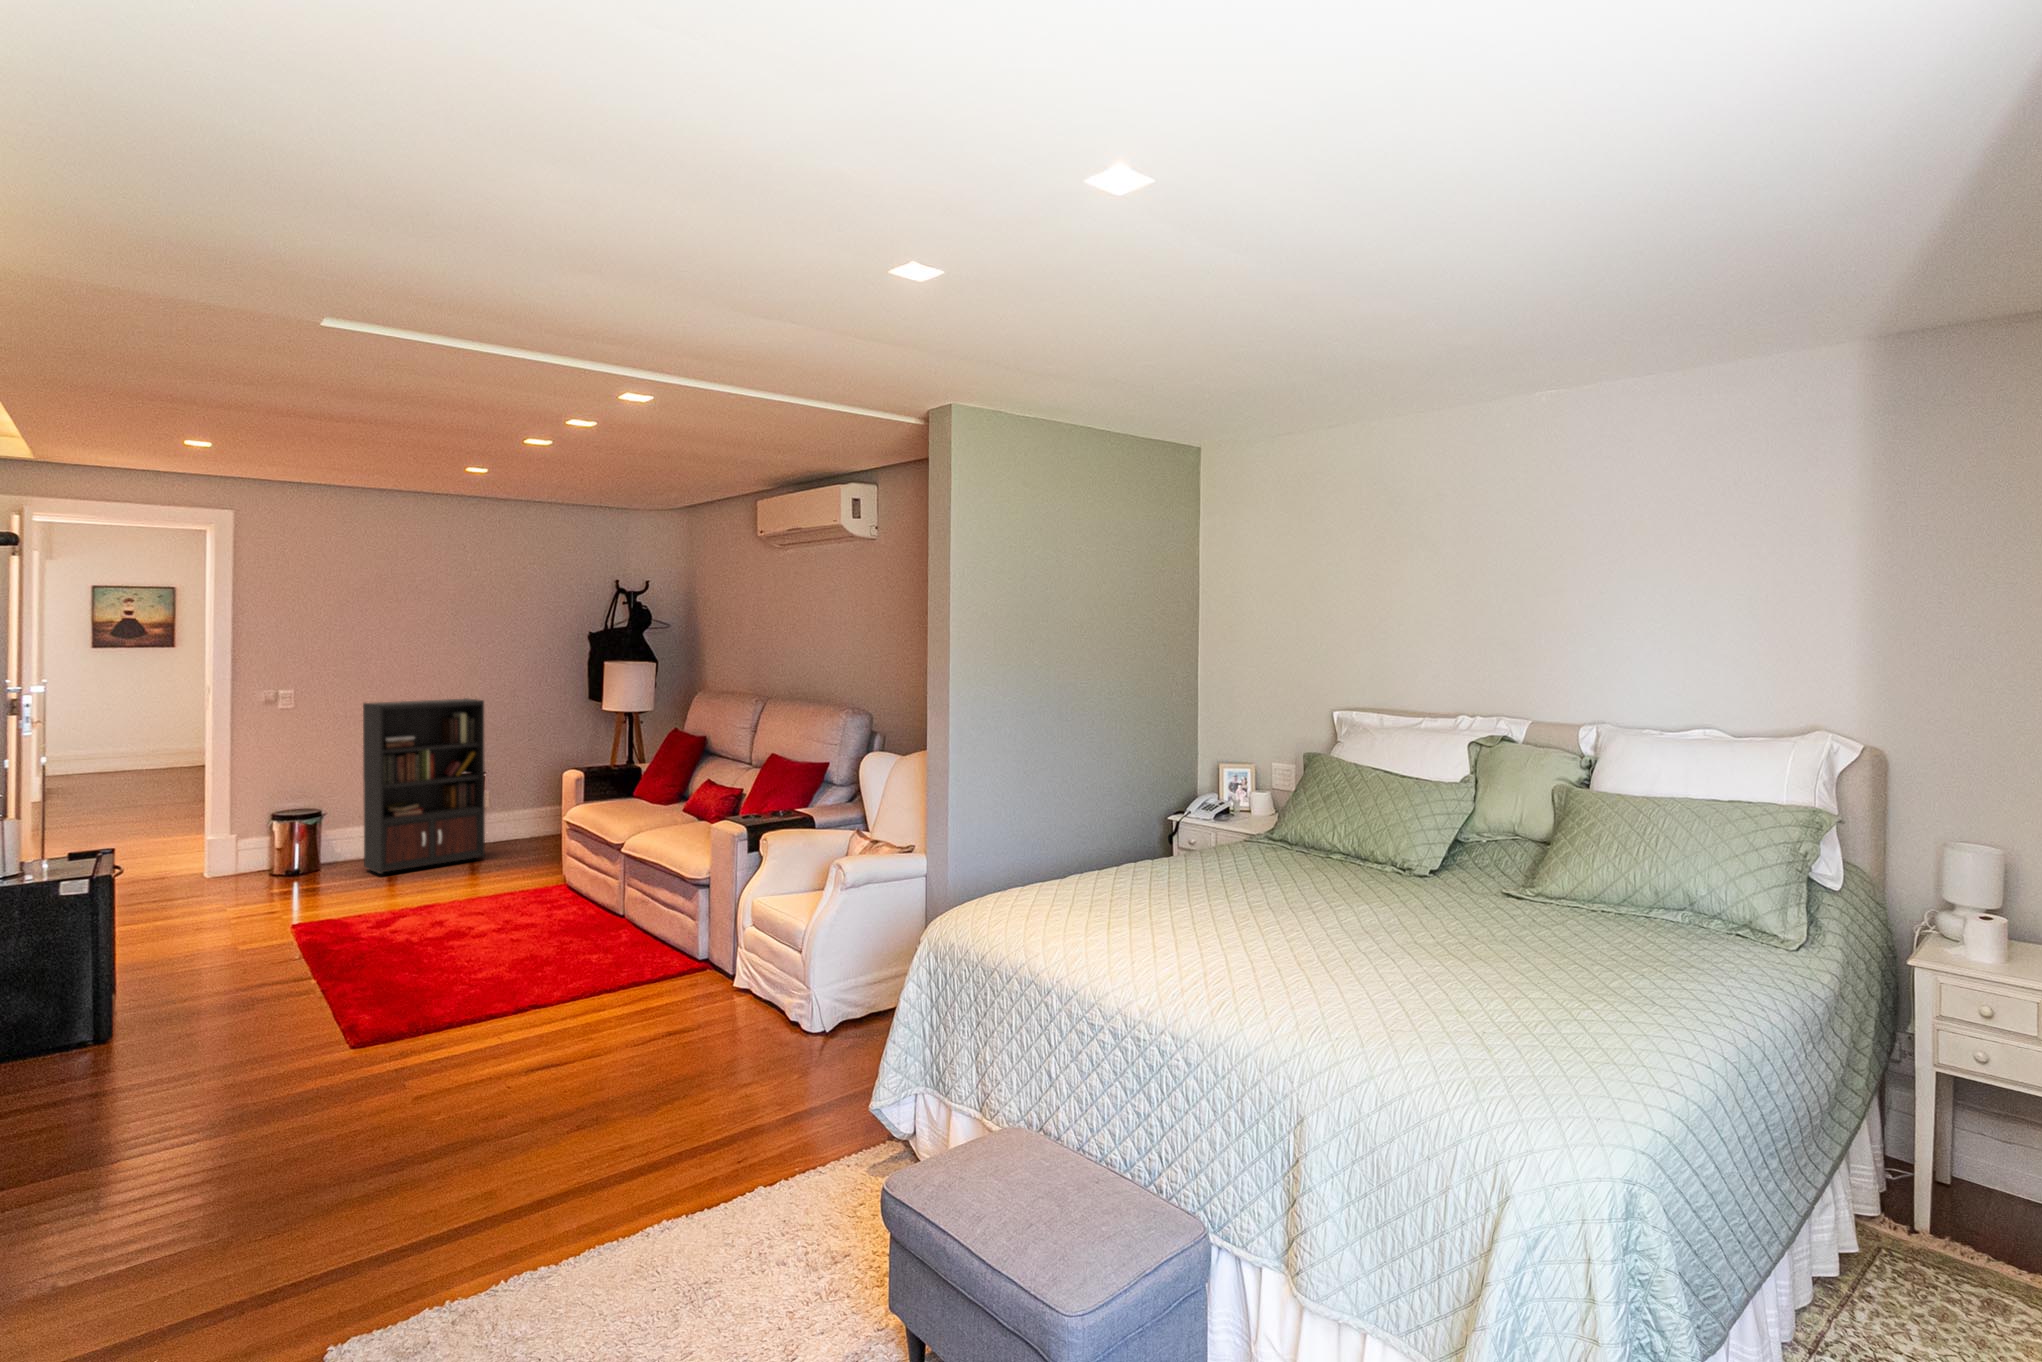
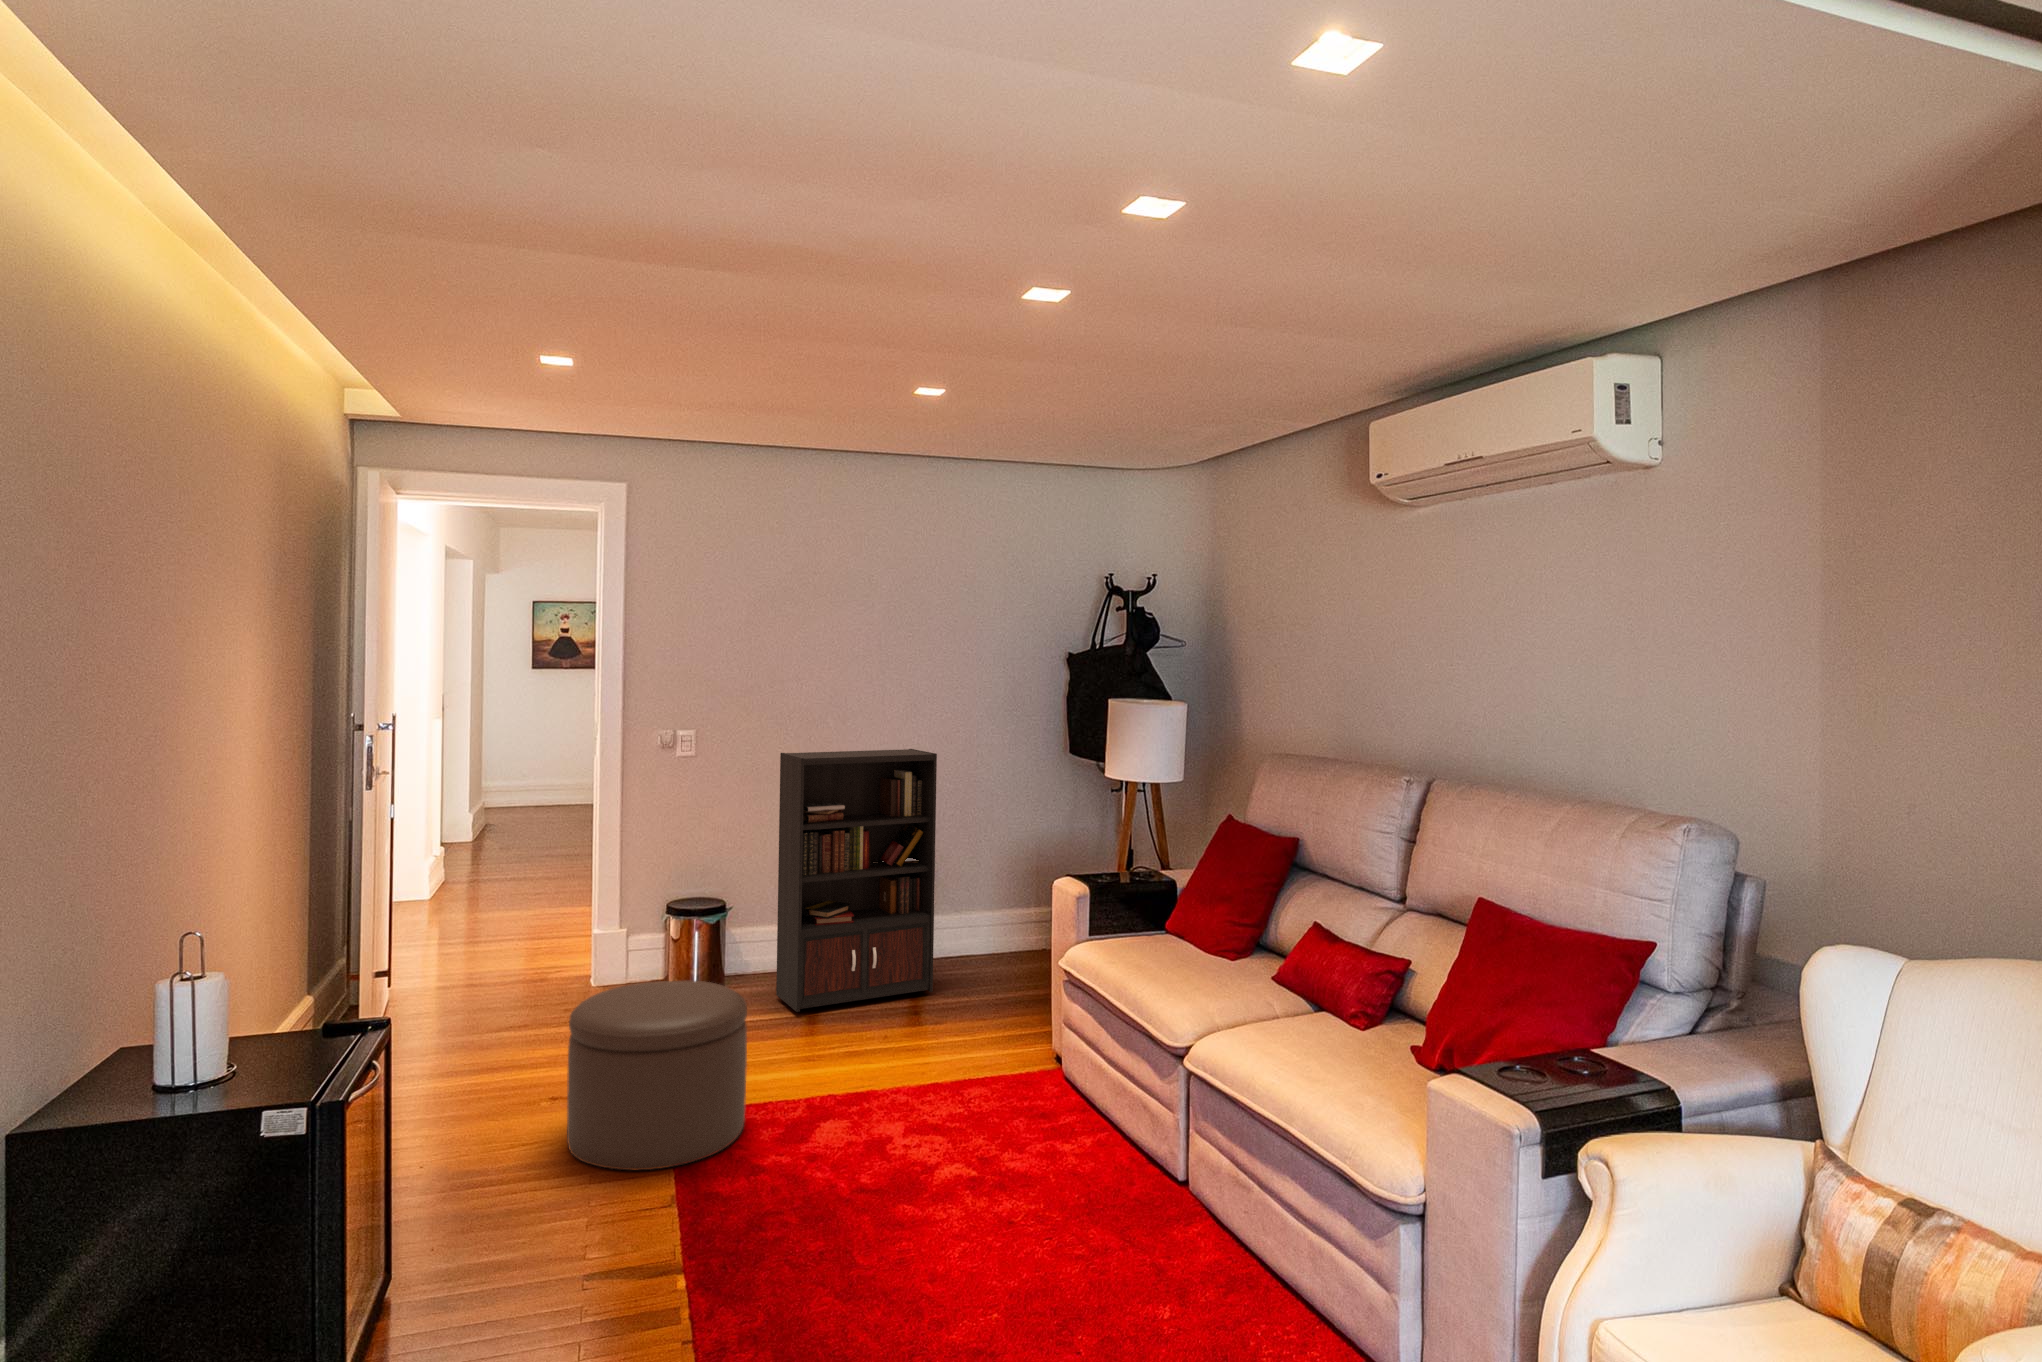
ottoman: none [219,842,347,947] -> present [567,981,747,1170]

